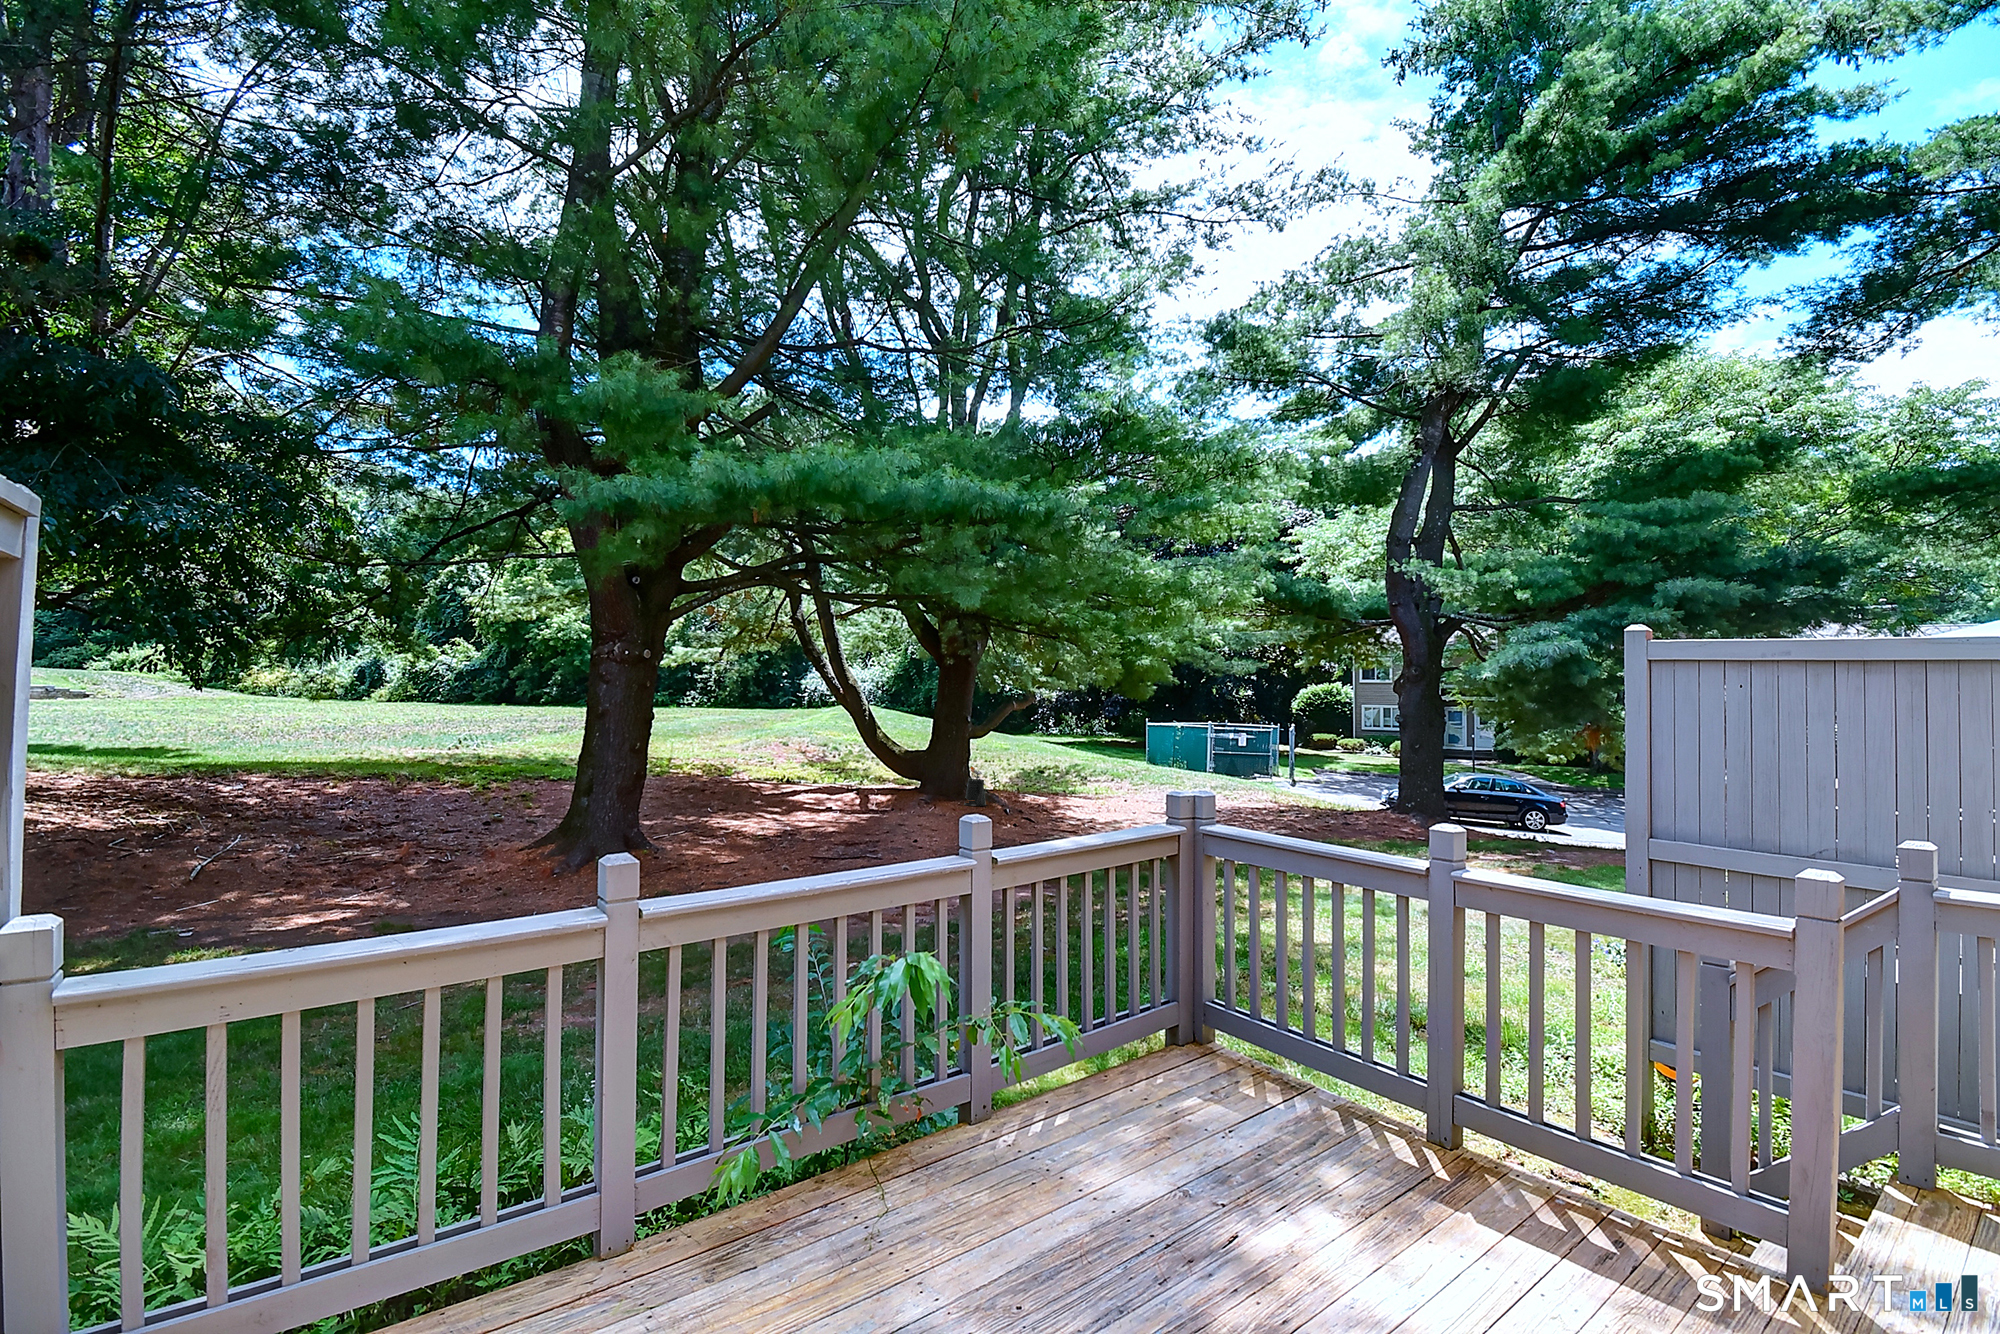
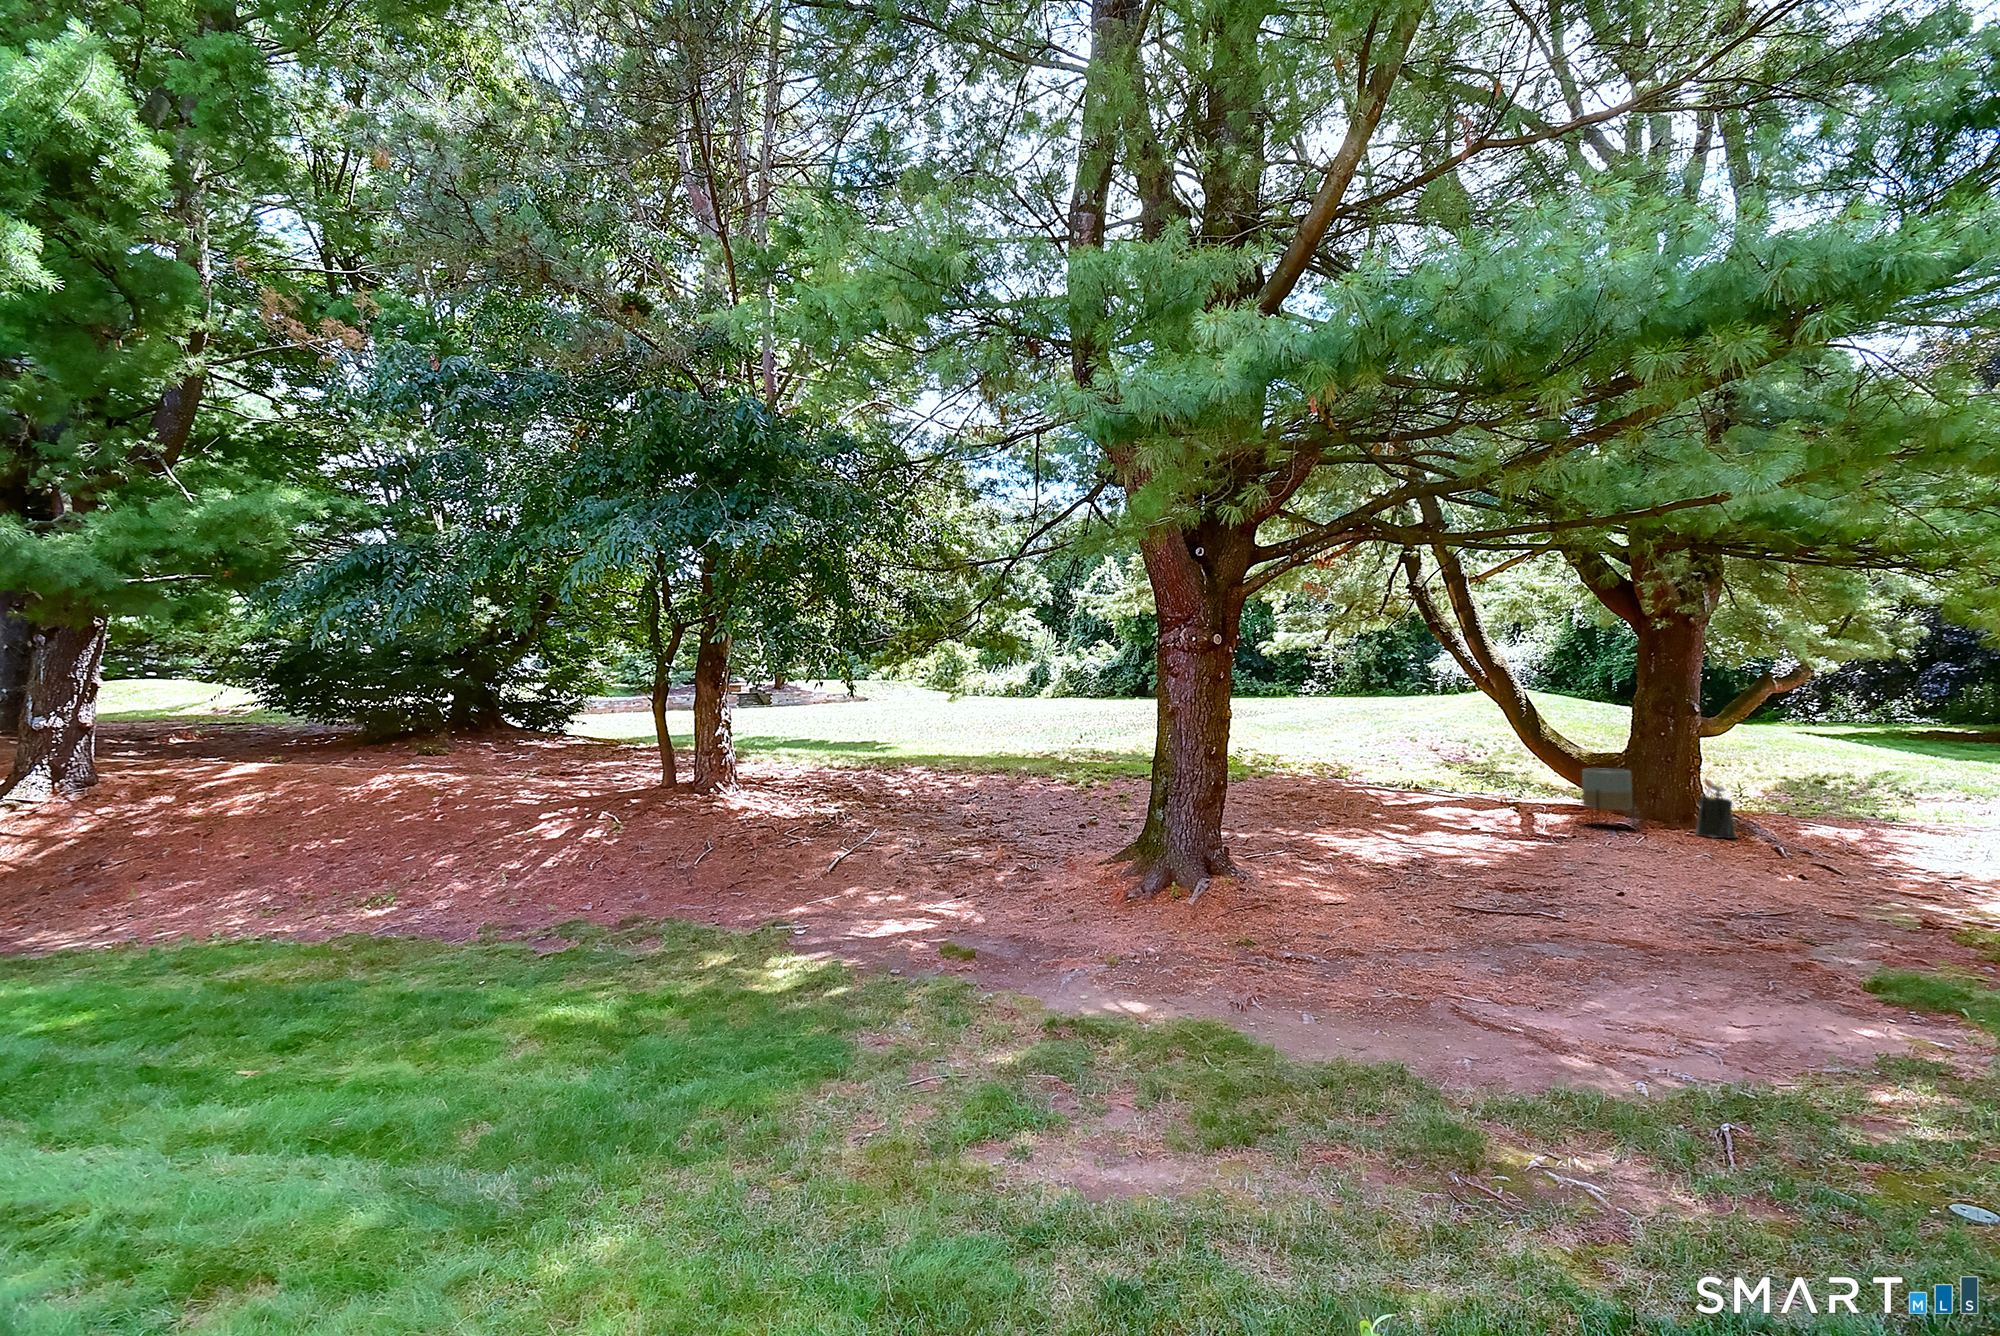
planter: none [900,761,931,804] -> present [1582,768,1635,828]

